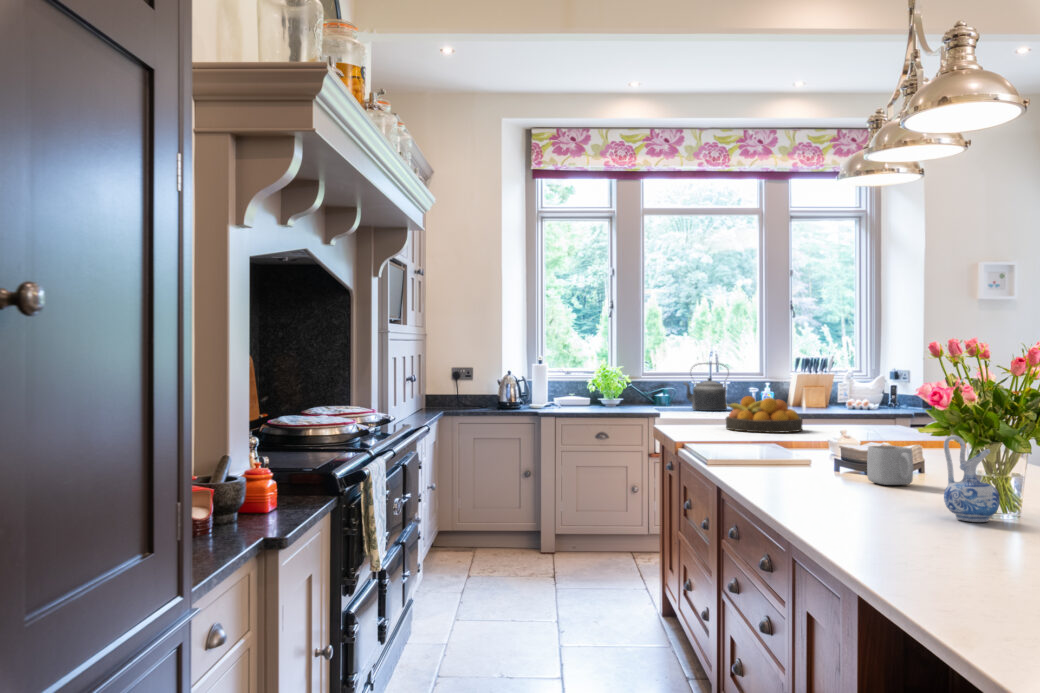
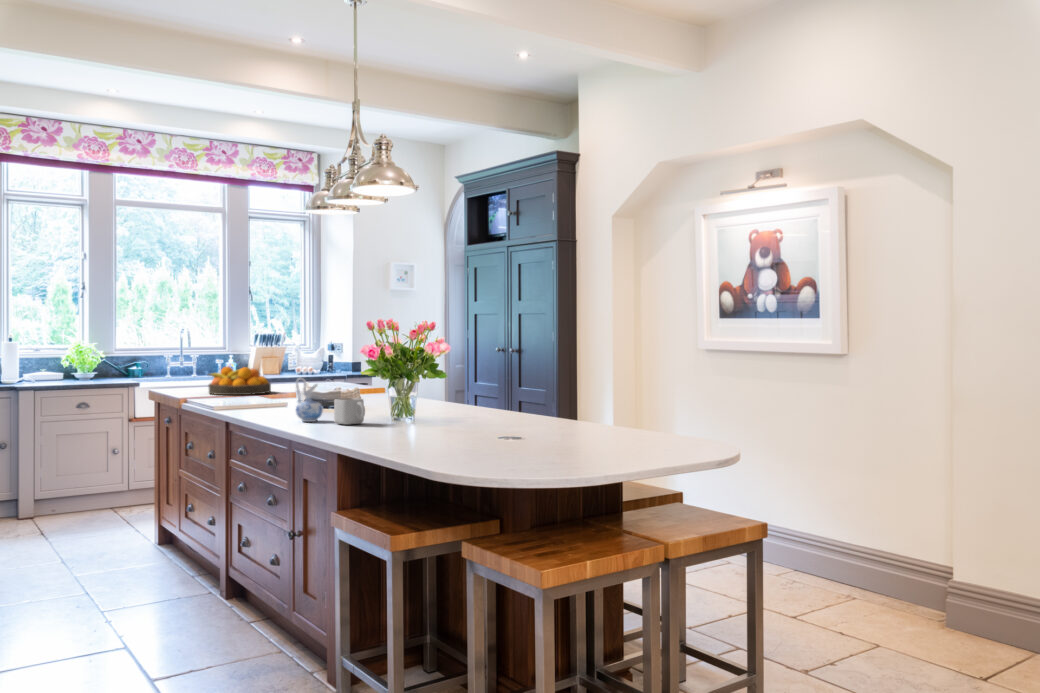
kettle: present [683,366,727,411] -> none [159,339,201,380]
ceramic pitcher: present [944,435,1000,522] -> present [296,378,323,422]

